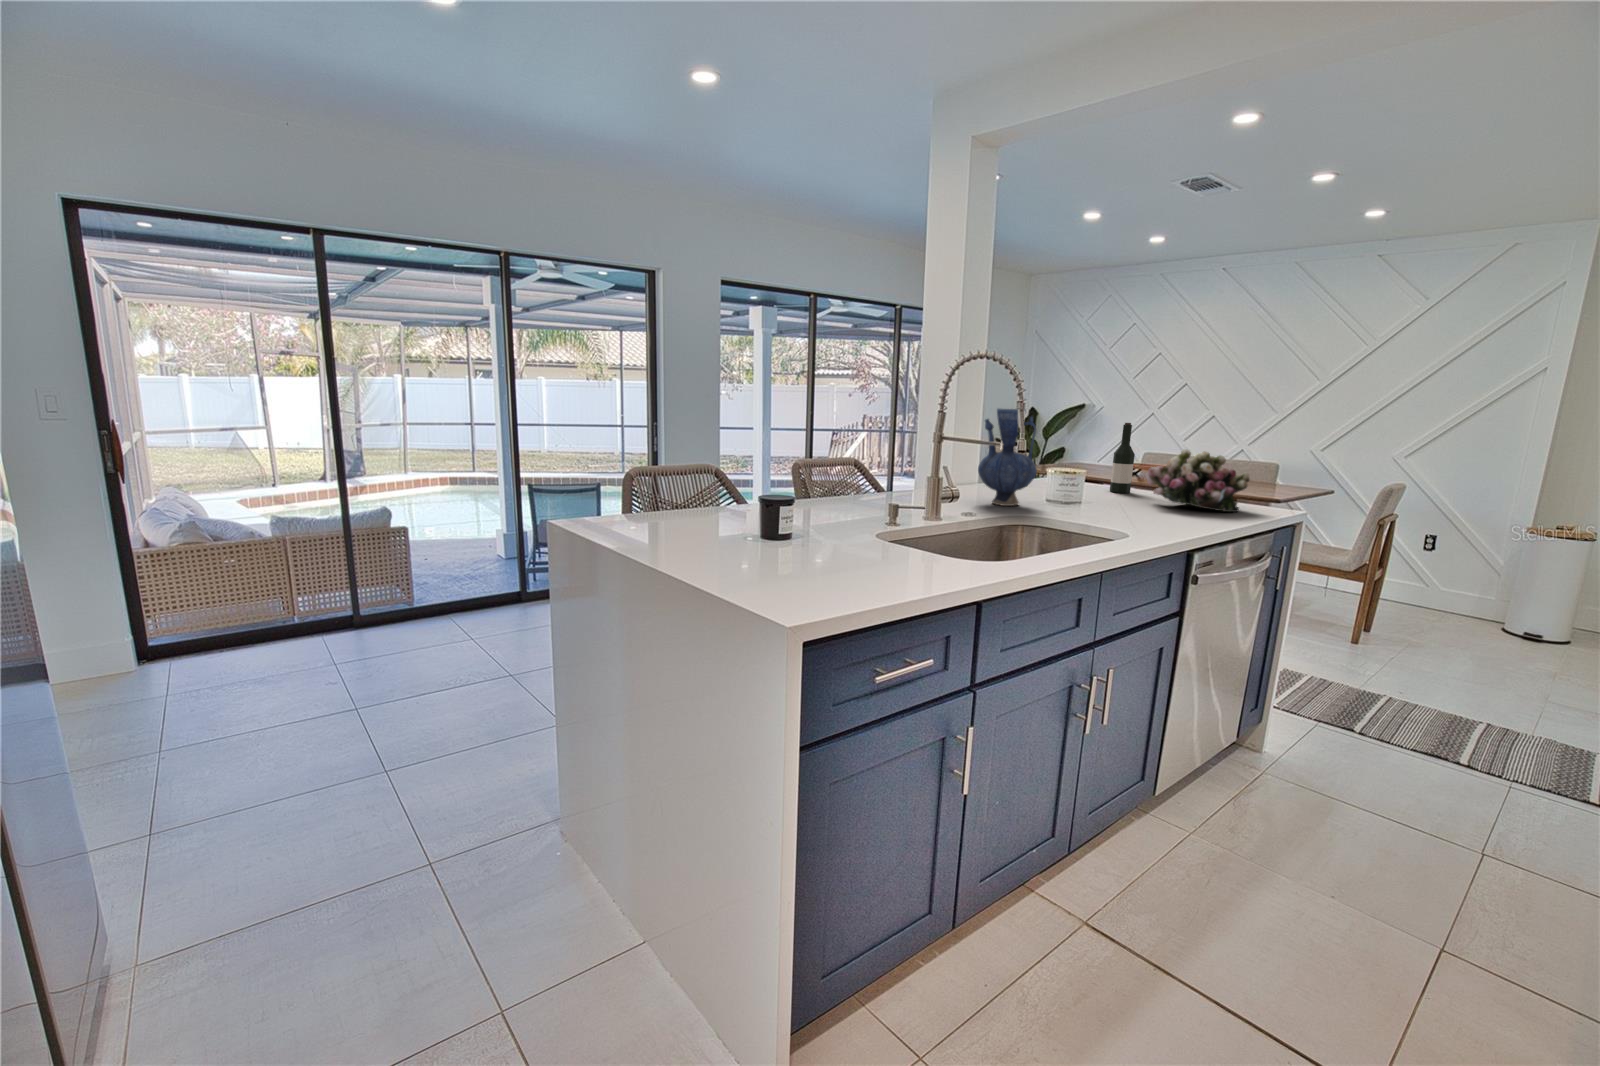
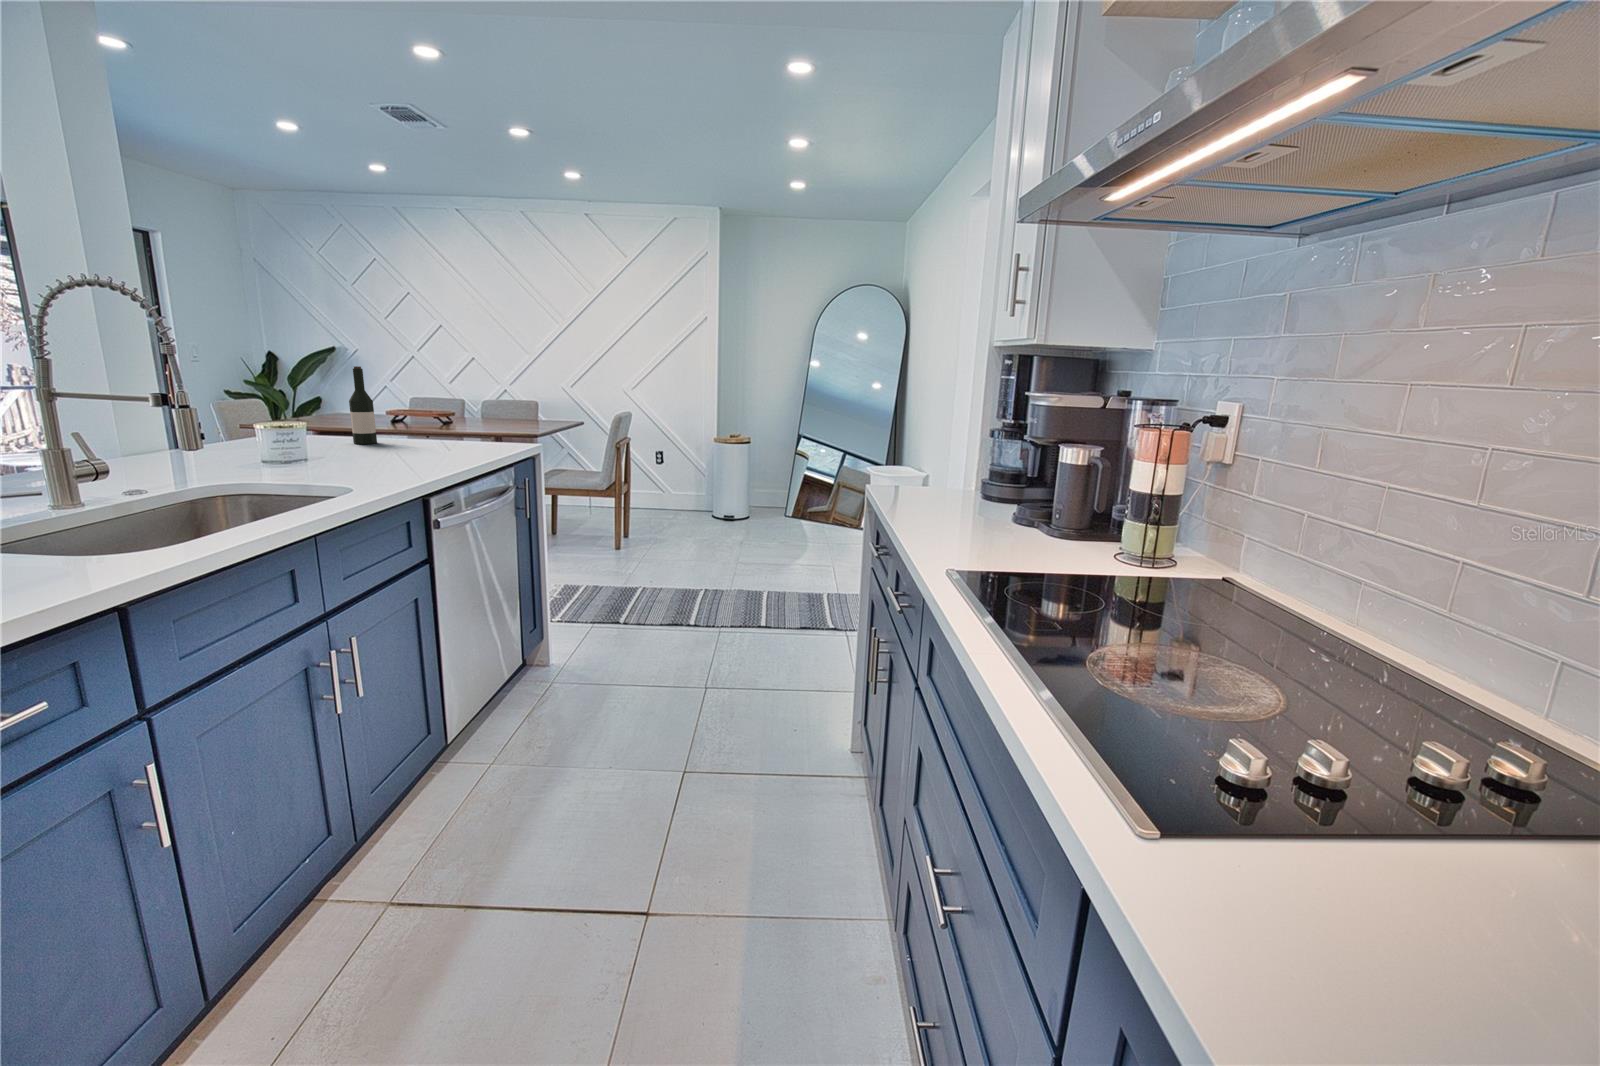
vase: present [978,408,1037,506] -> none [138,351,237,476]
flower arrangement: present [1145,449,1250,512] -> none [383,392,486,452]

